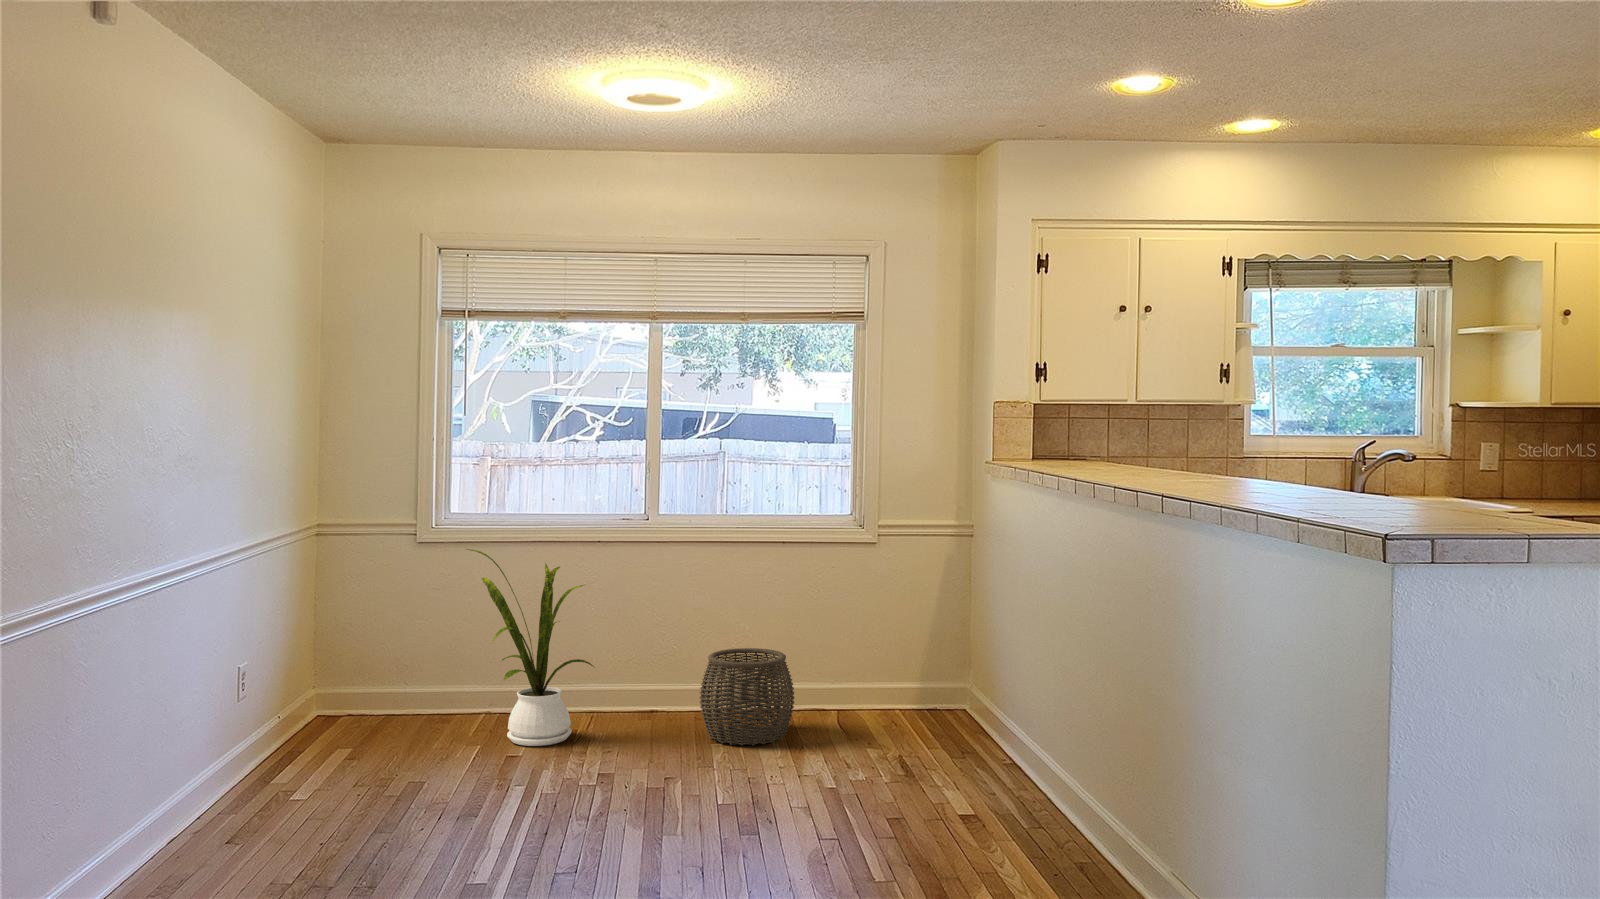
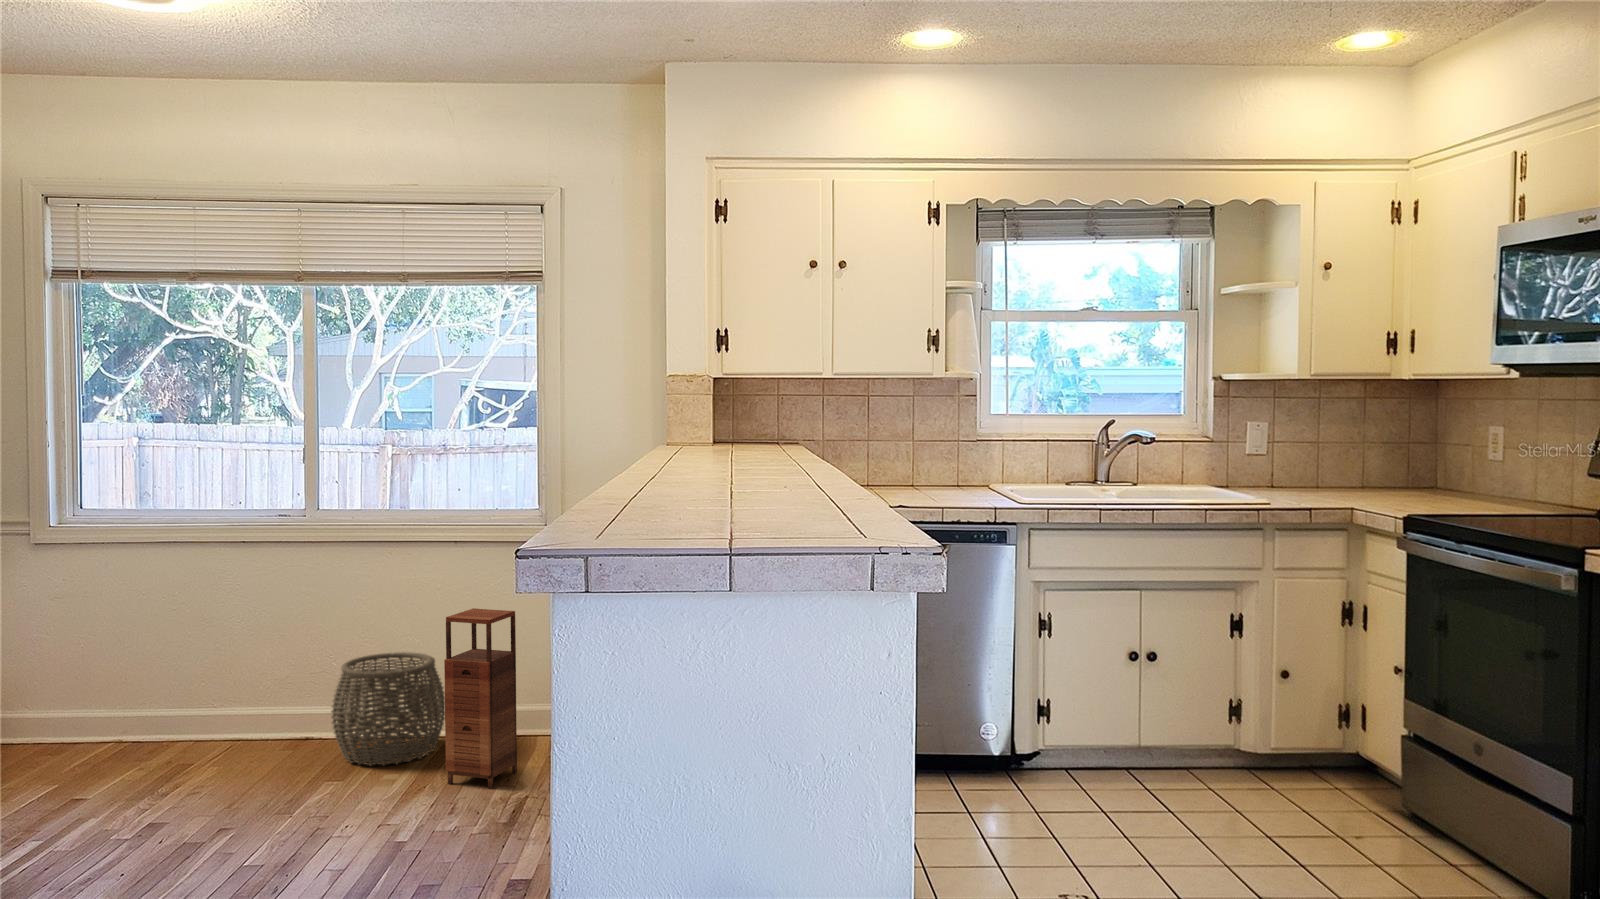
house plant: present [468,549,594,746] -> none [54,541,223,766]
storage cabinet: none [824,606,876,762] -> present [444,608,517,788]

